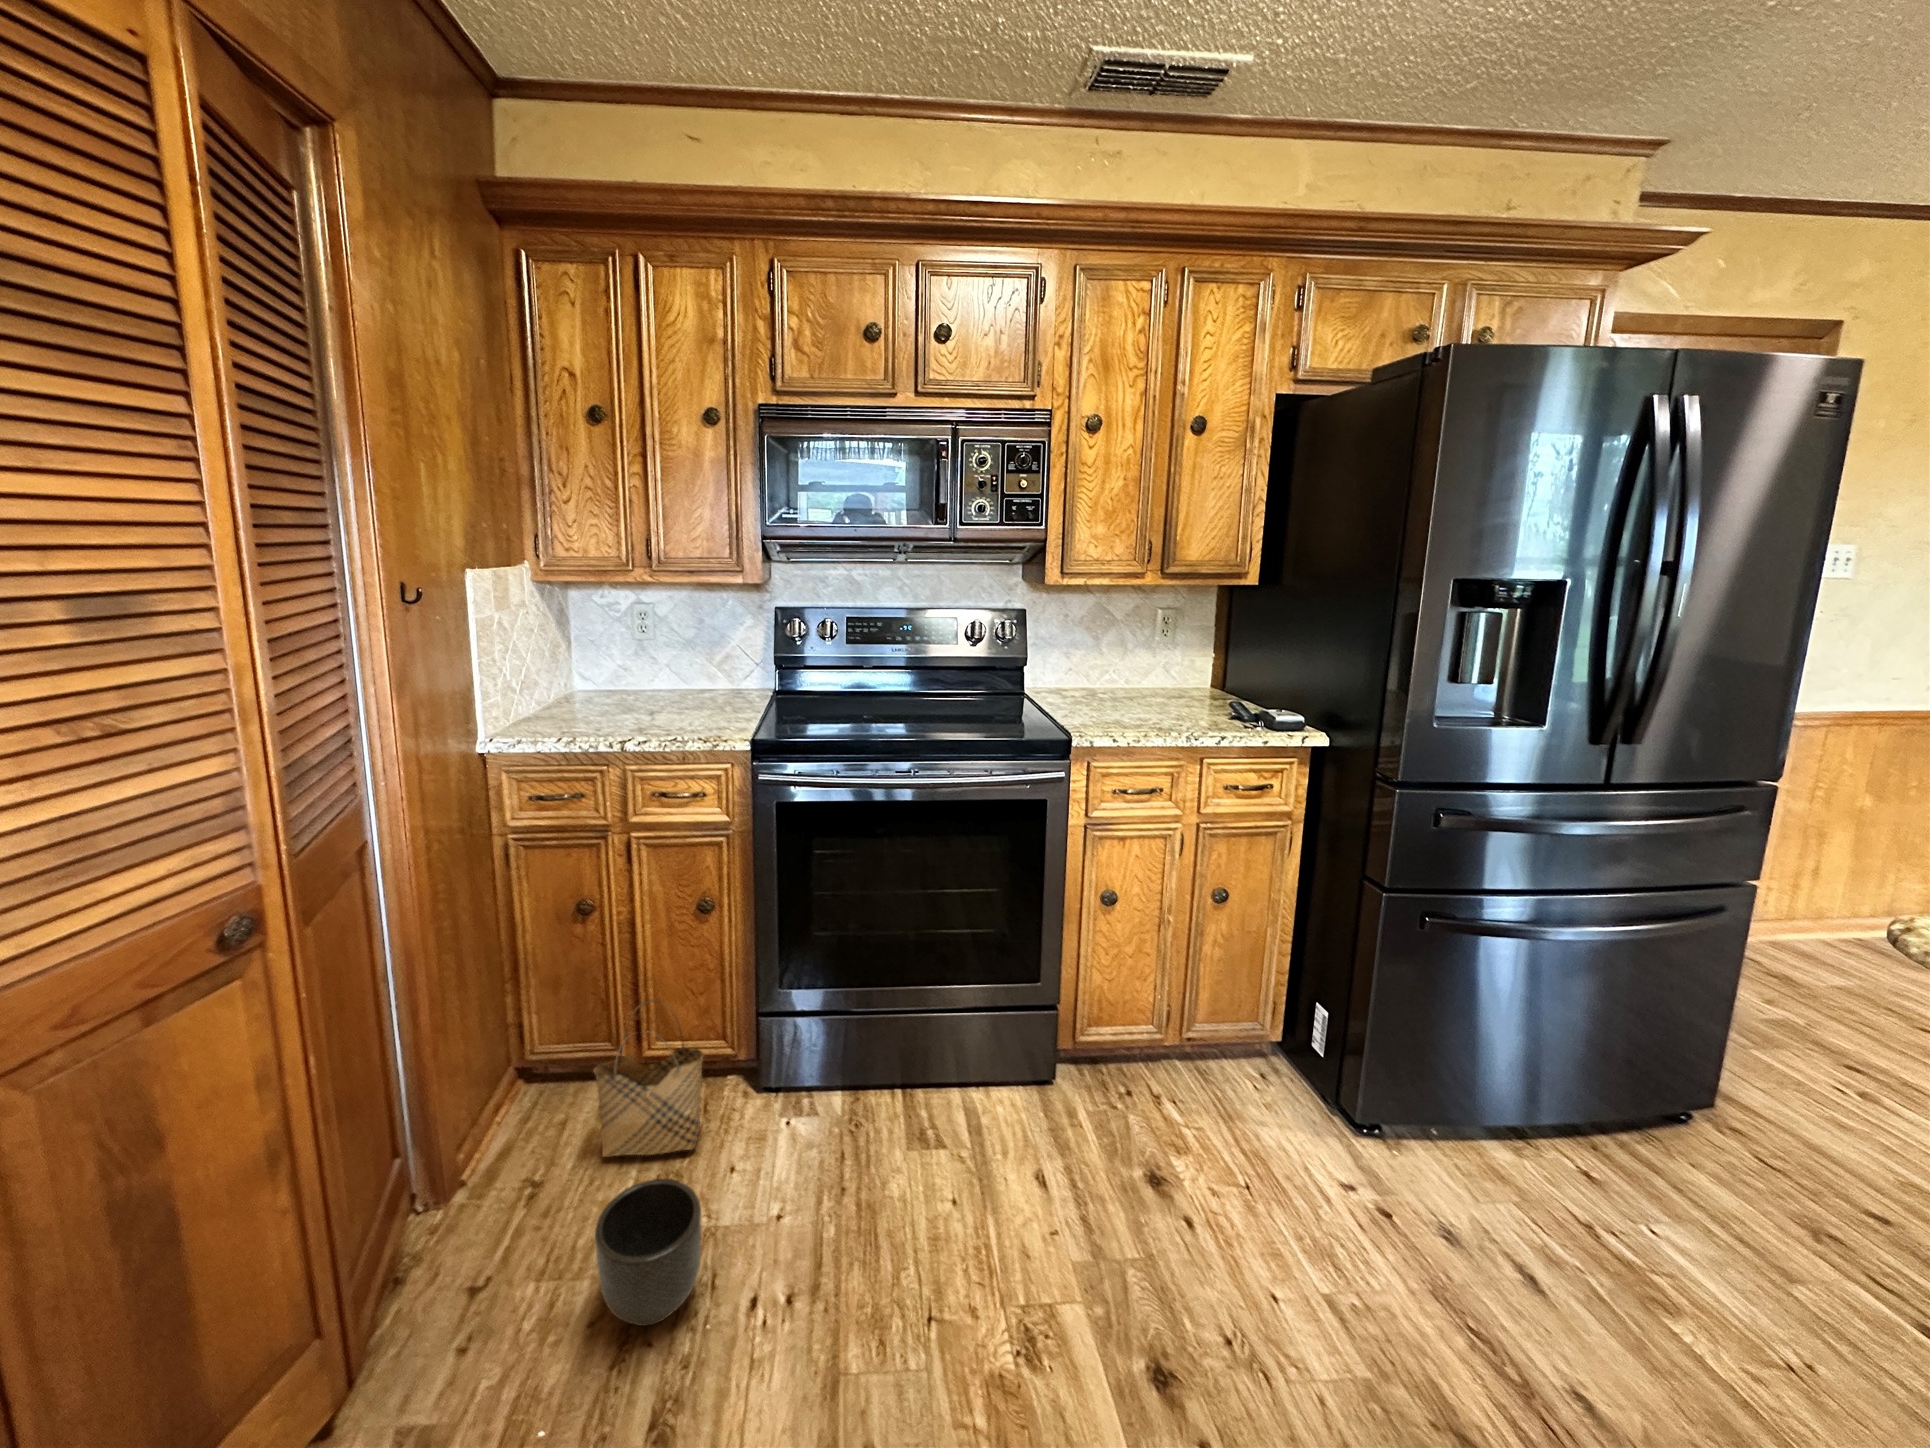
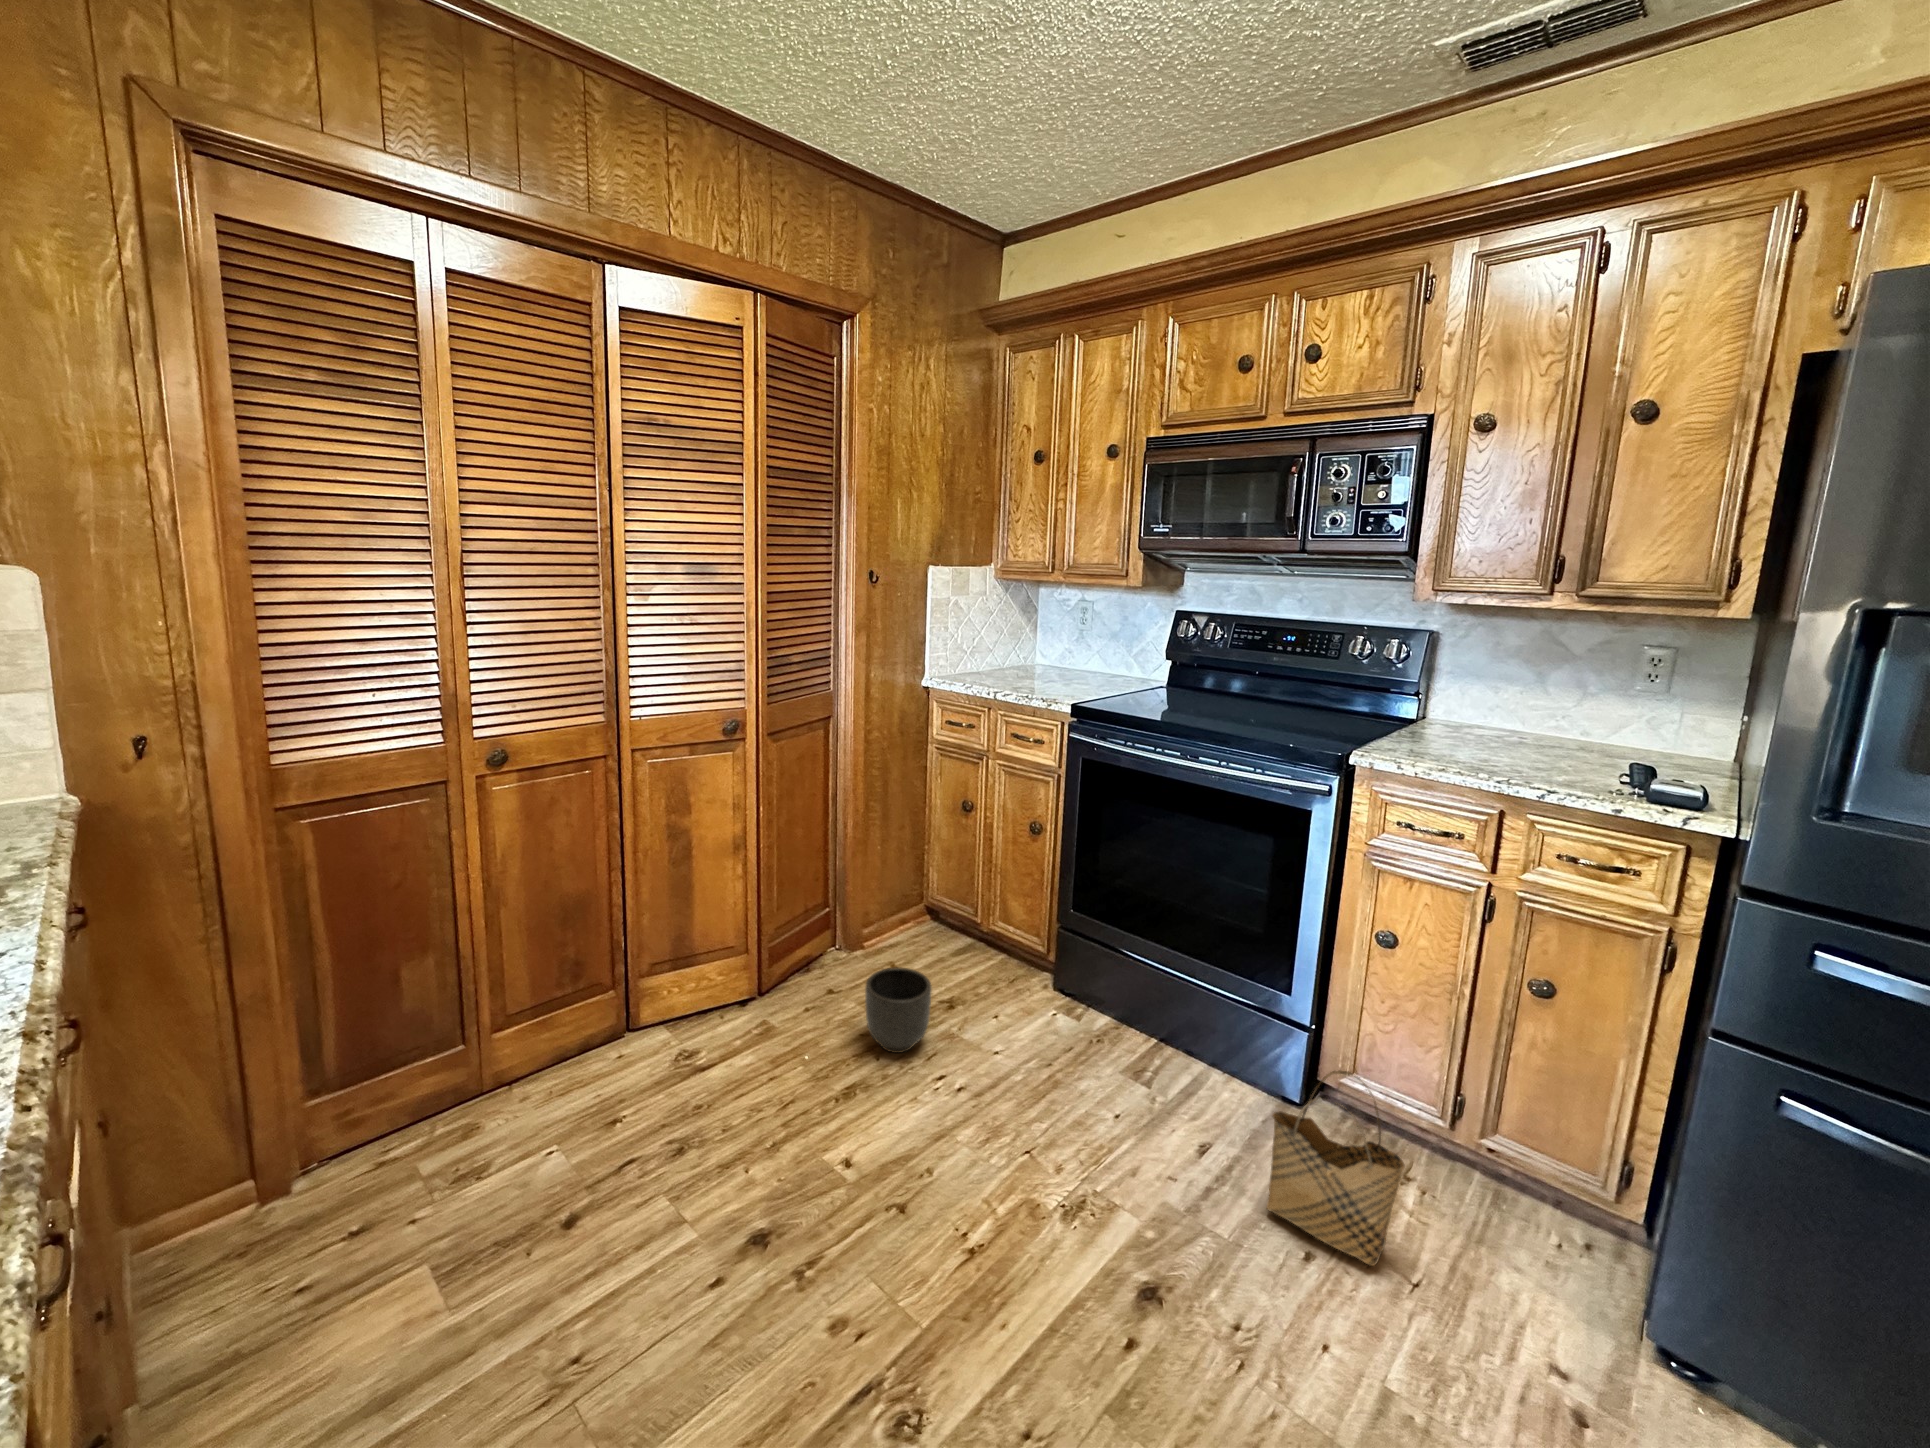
woven basket: present [594,1000,703,1157] -> present [1266,1070,1405,1266]

